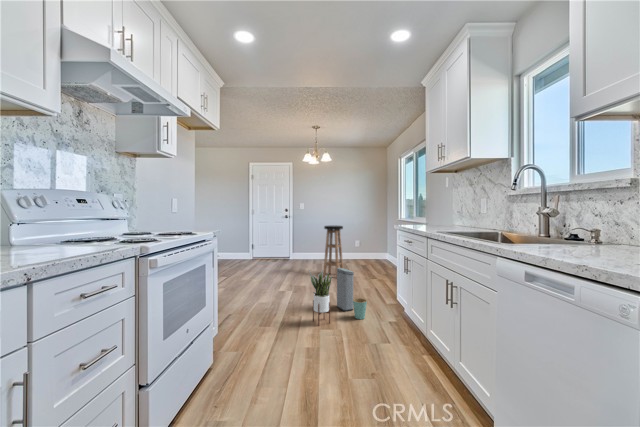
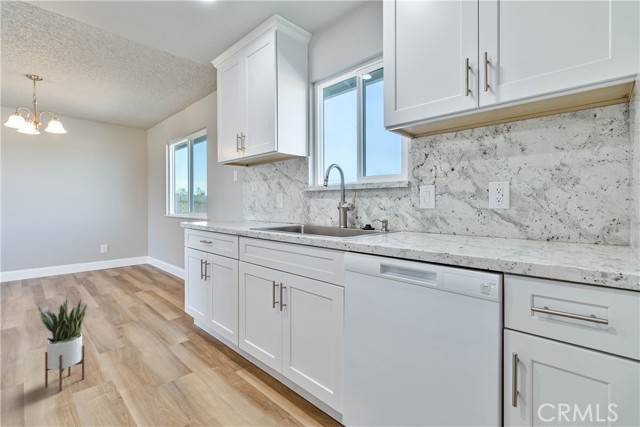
bar stool: present [323,226,343,277] -> none [48,225,88,304]
trash can: present [337,268,367,319] -> none [89,287,147,355]

